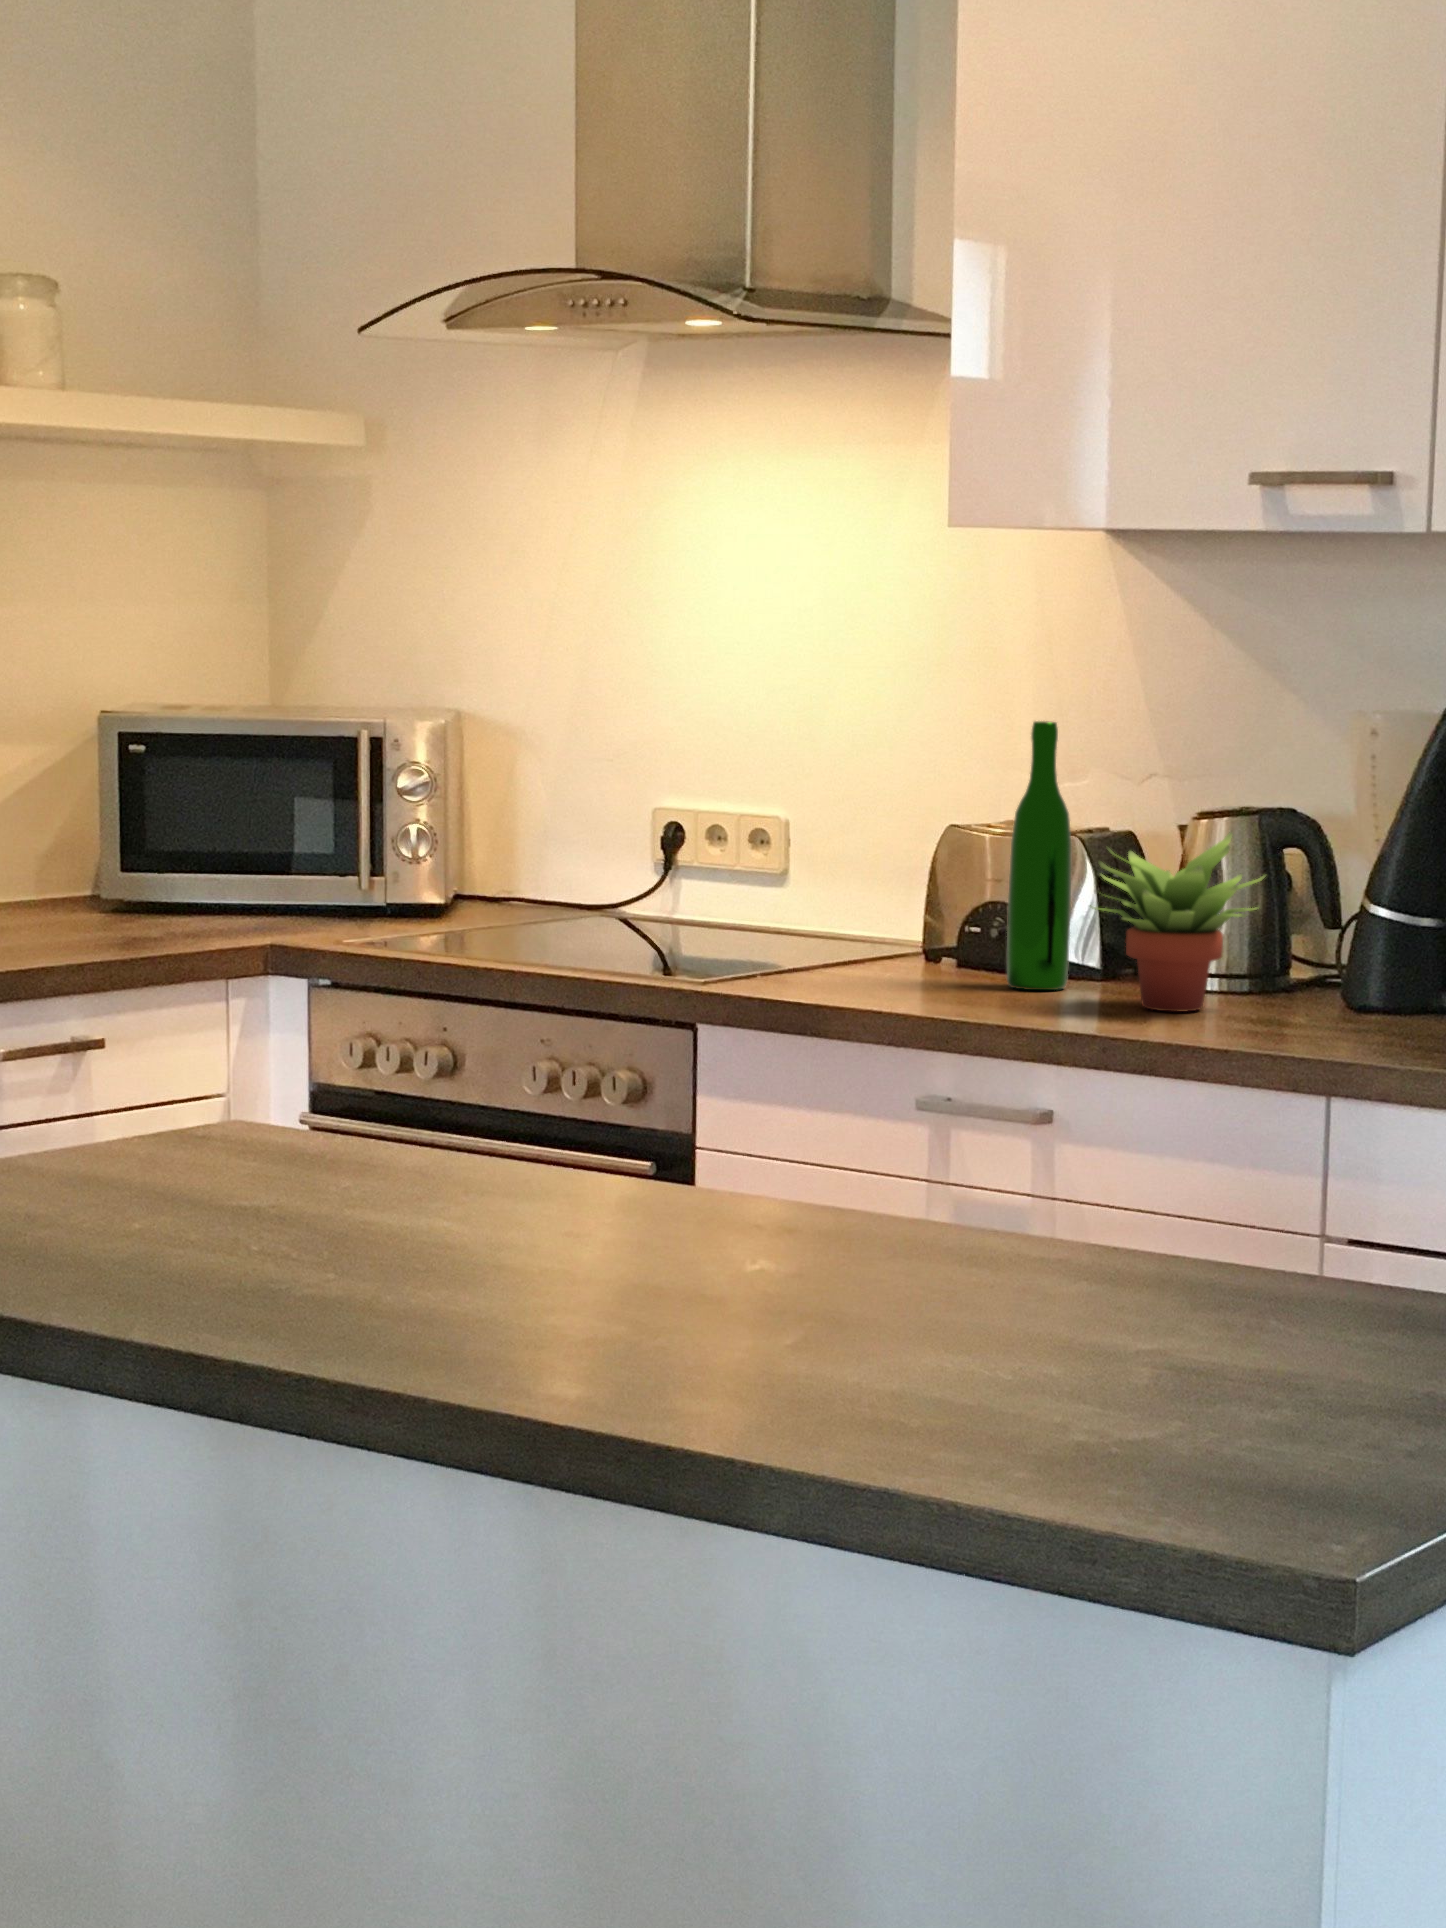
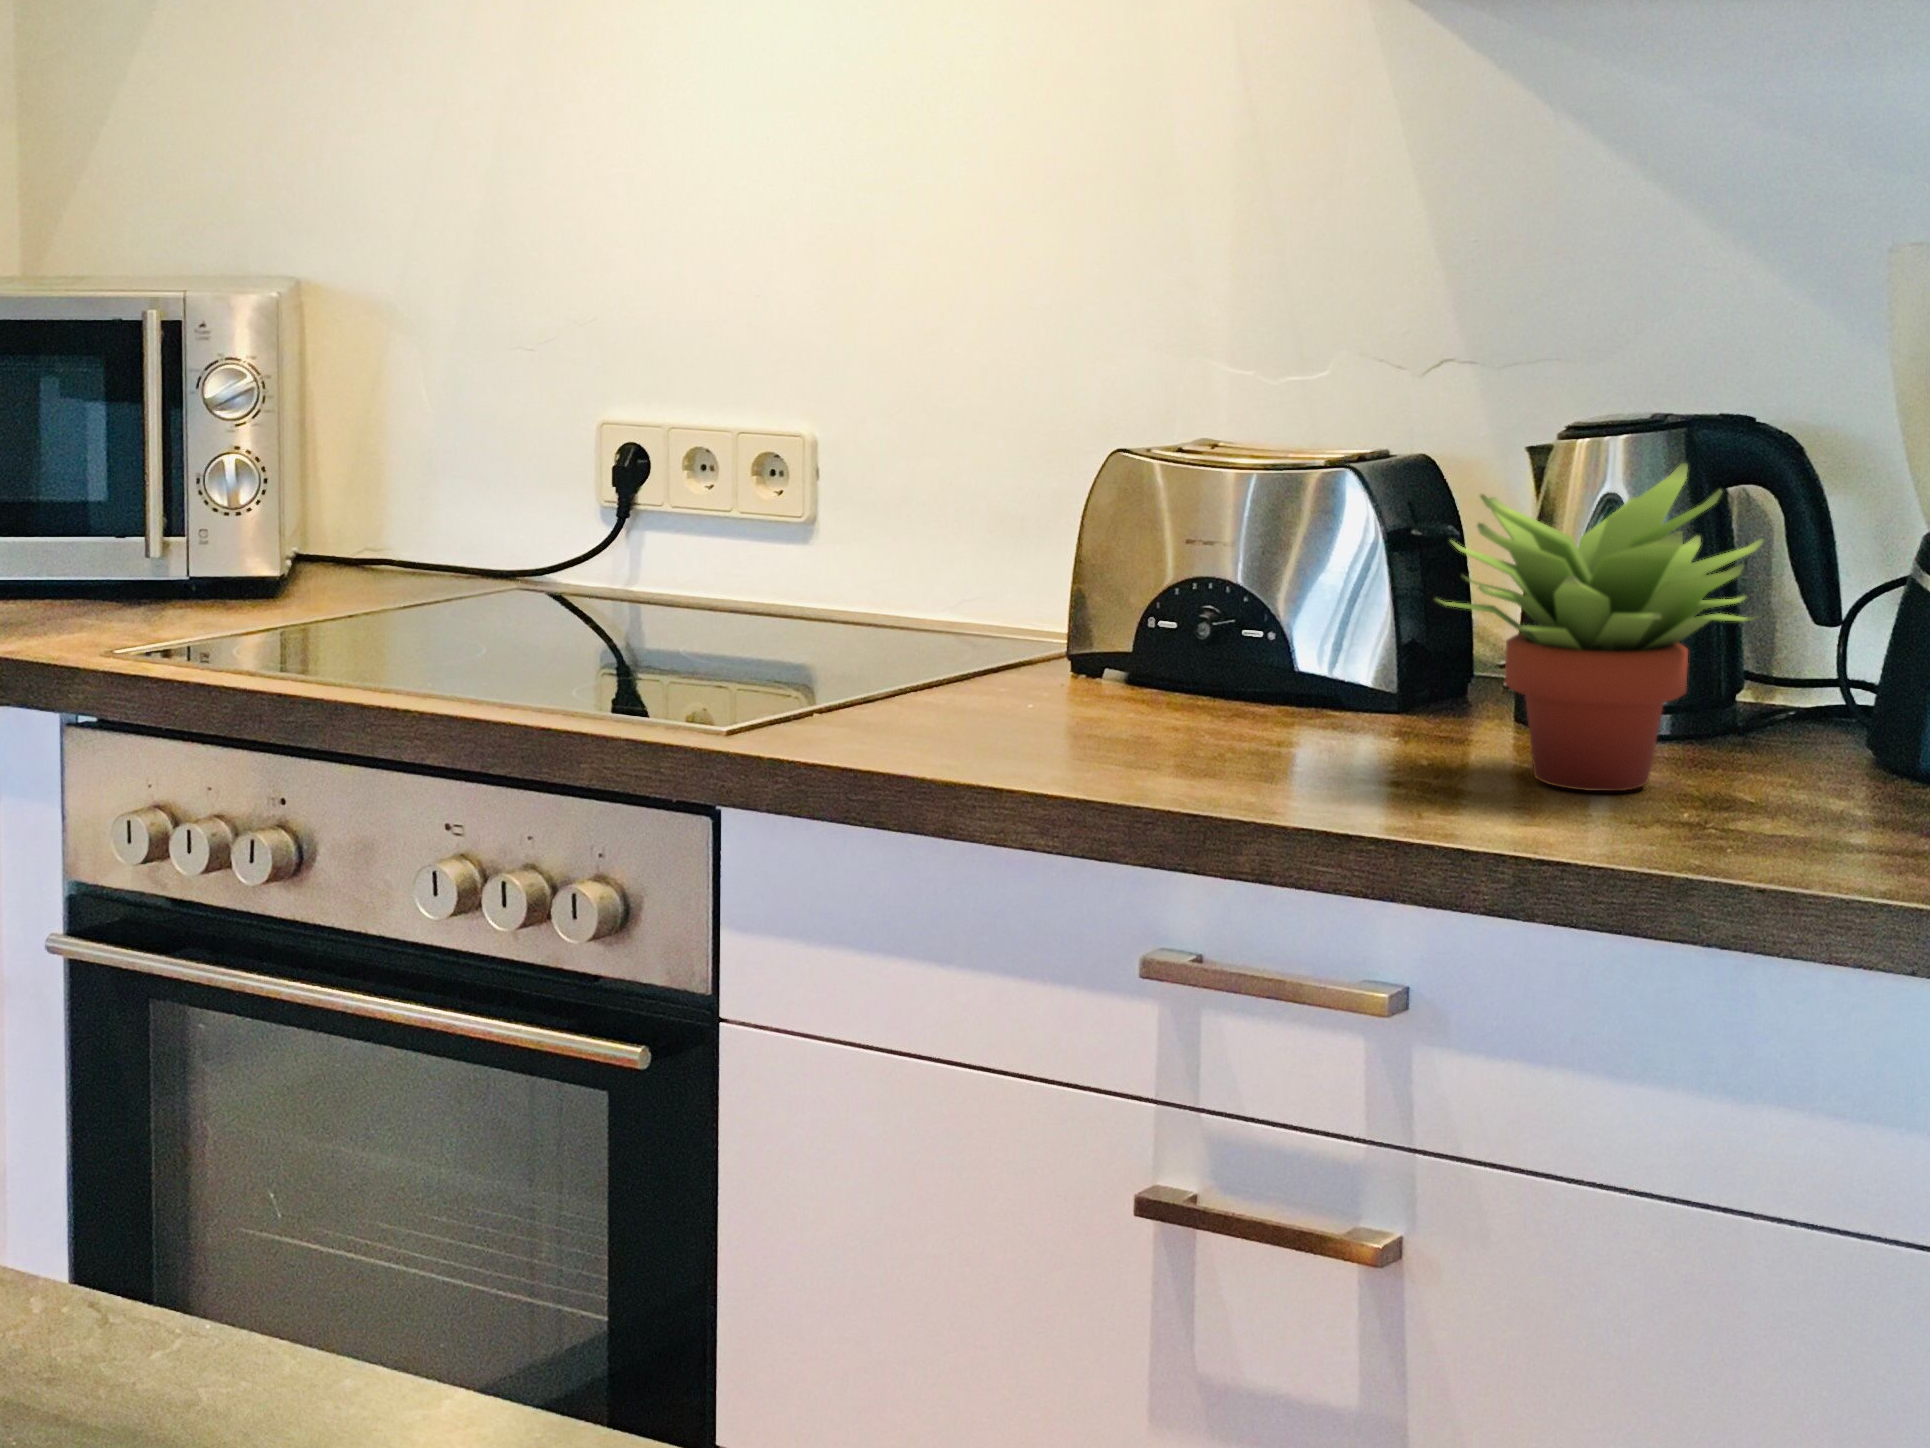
wine bottle: present [1007,721,1071,990] -> none [1250,272,1363,739]

